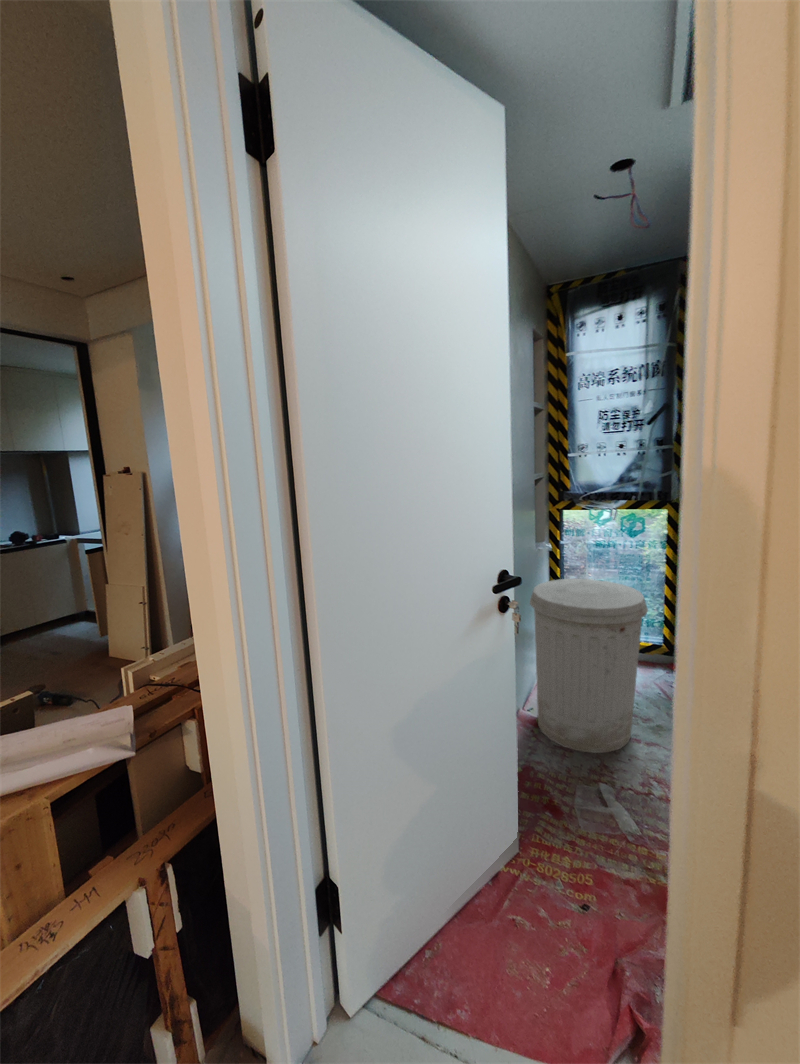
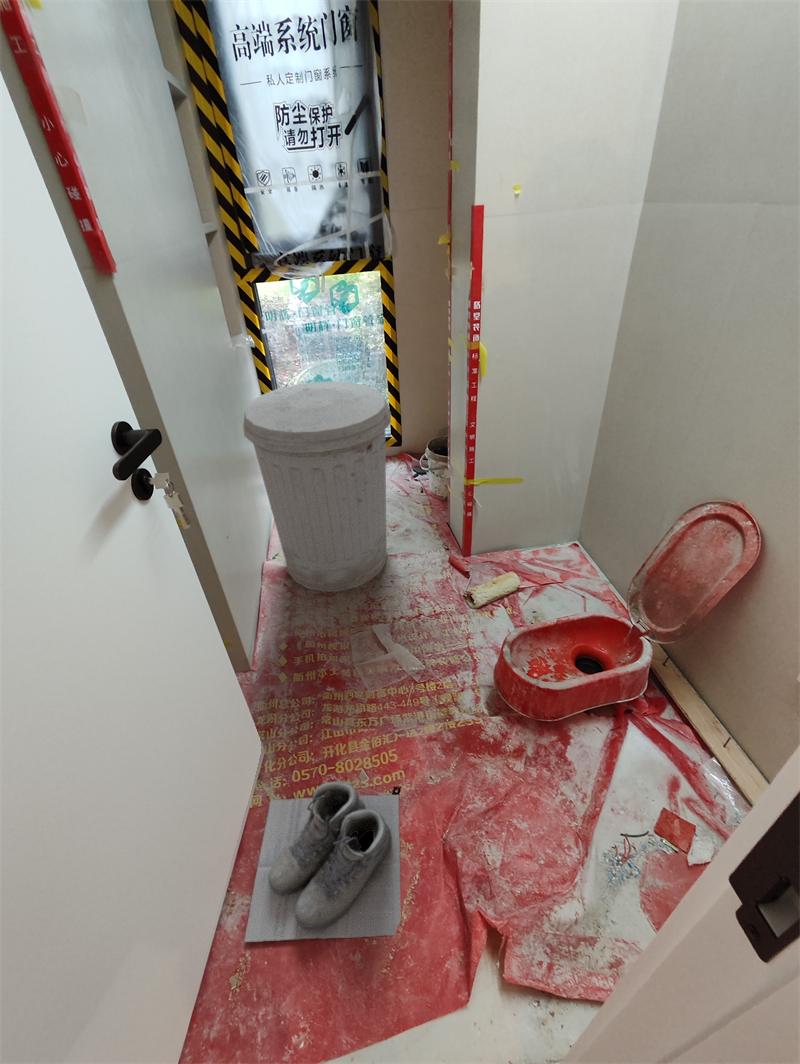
boots: none [443,849,586,997] -> present [244,781,401,942]

